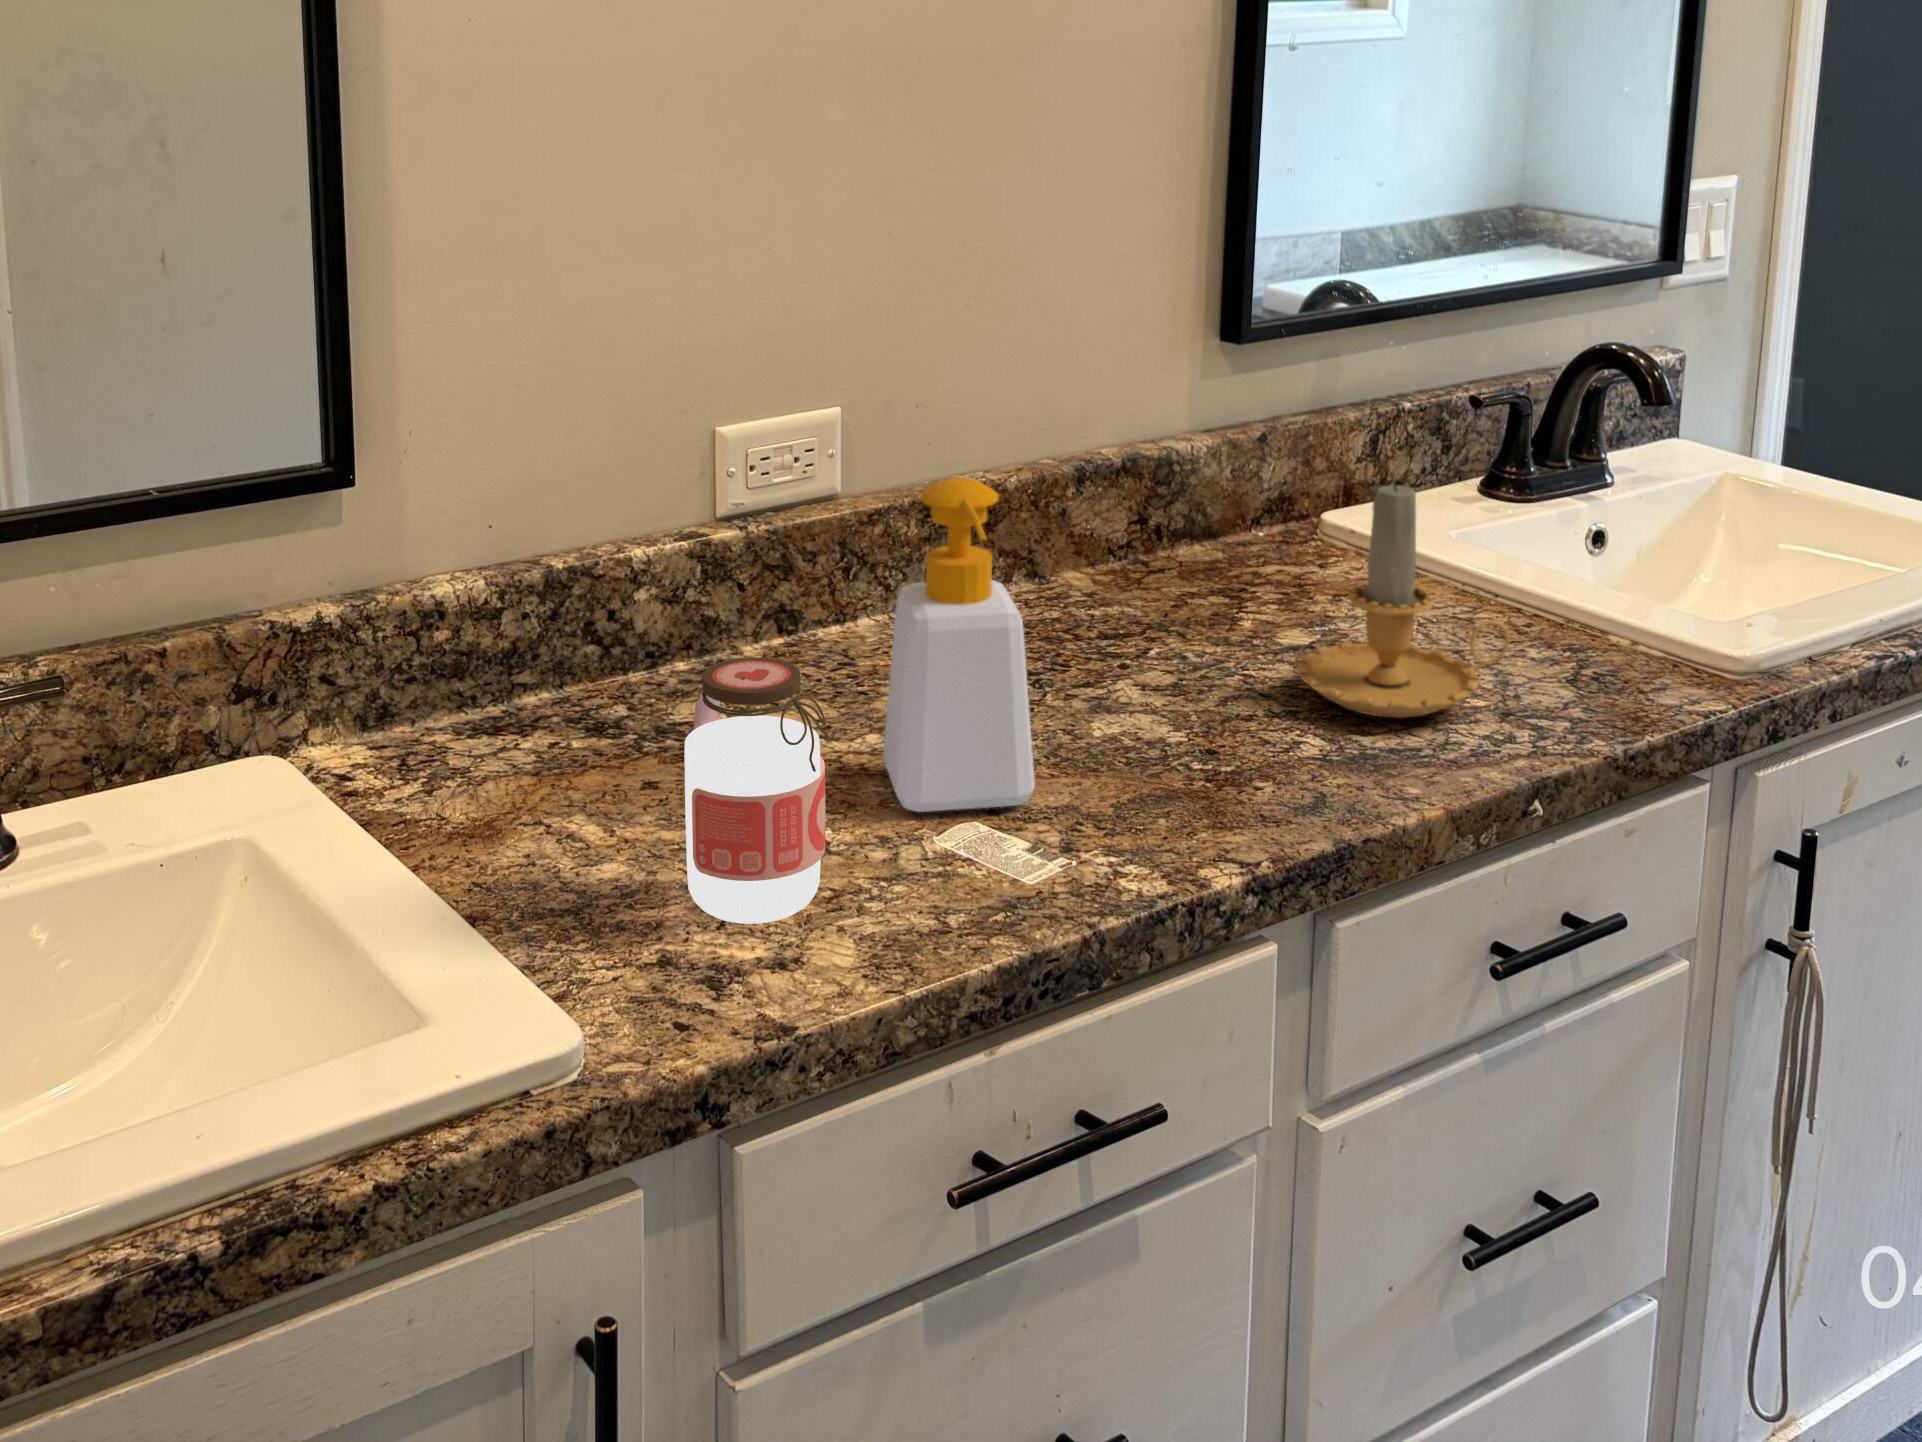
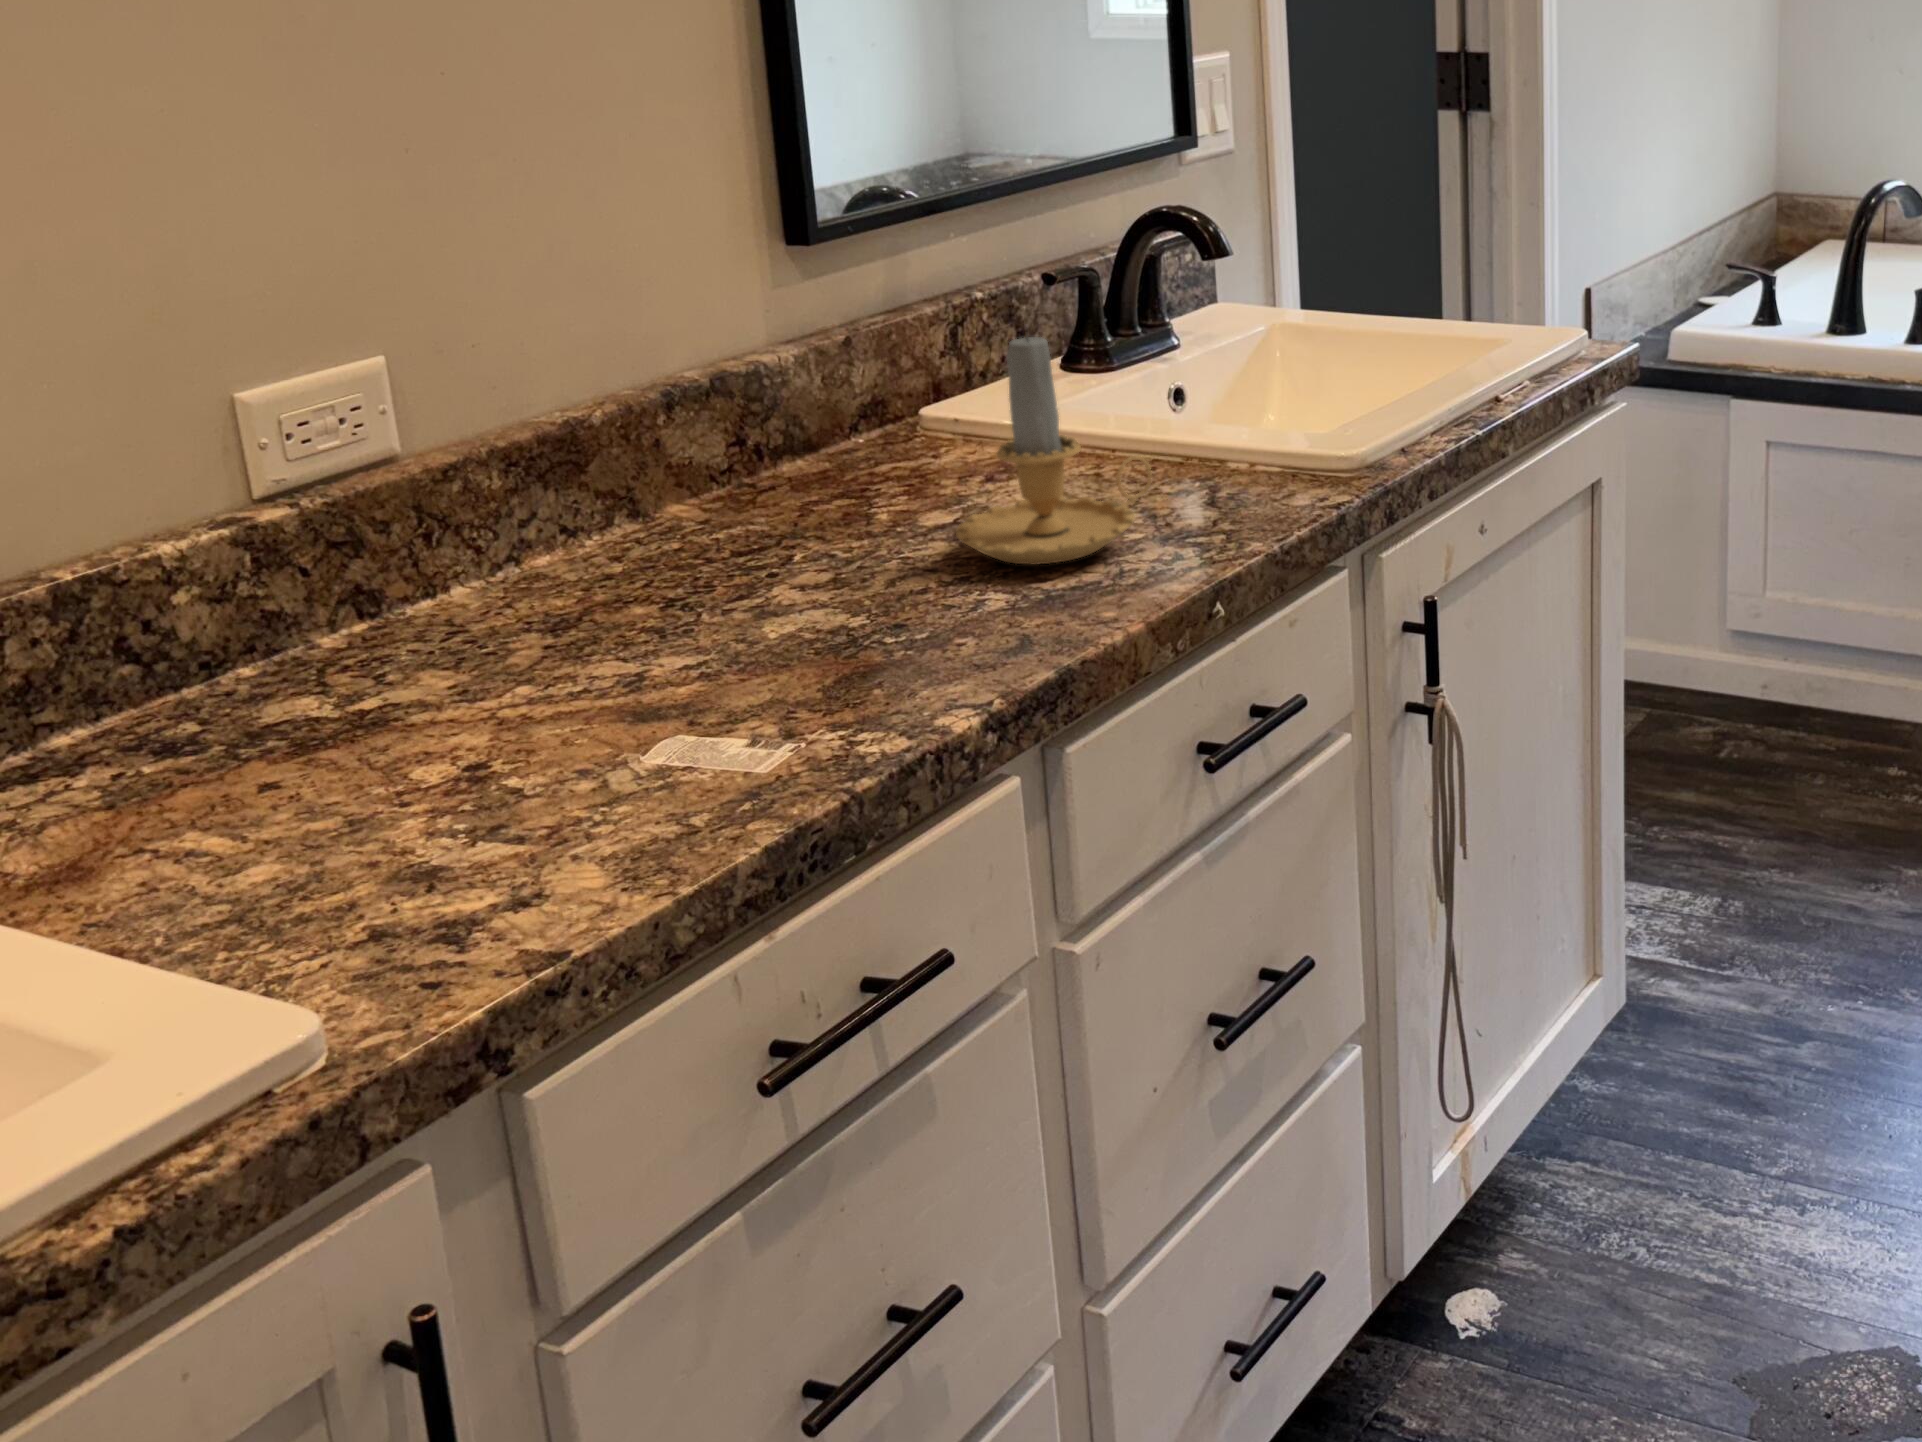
soap bottle: present [883,477,1035,812] -> none [536,372,734,738]
jar: present [685,658,829,924] -> none [336,585,542,885]

